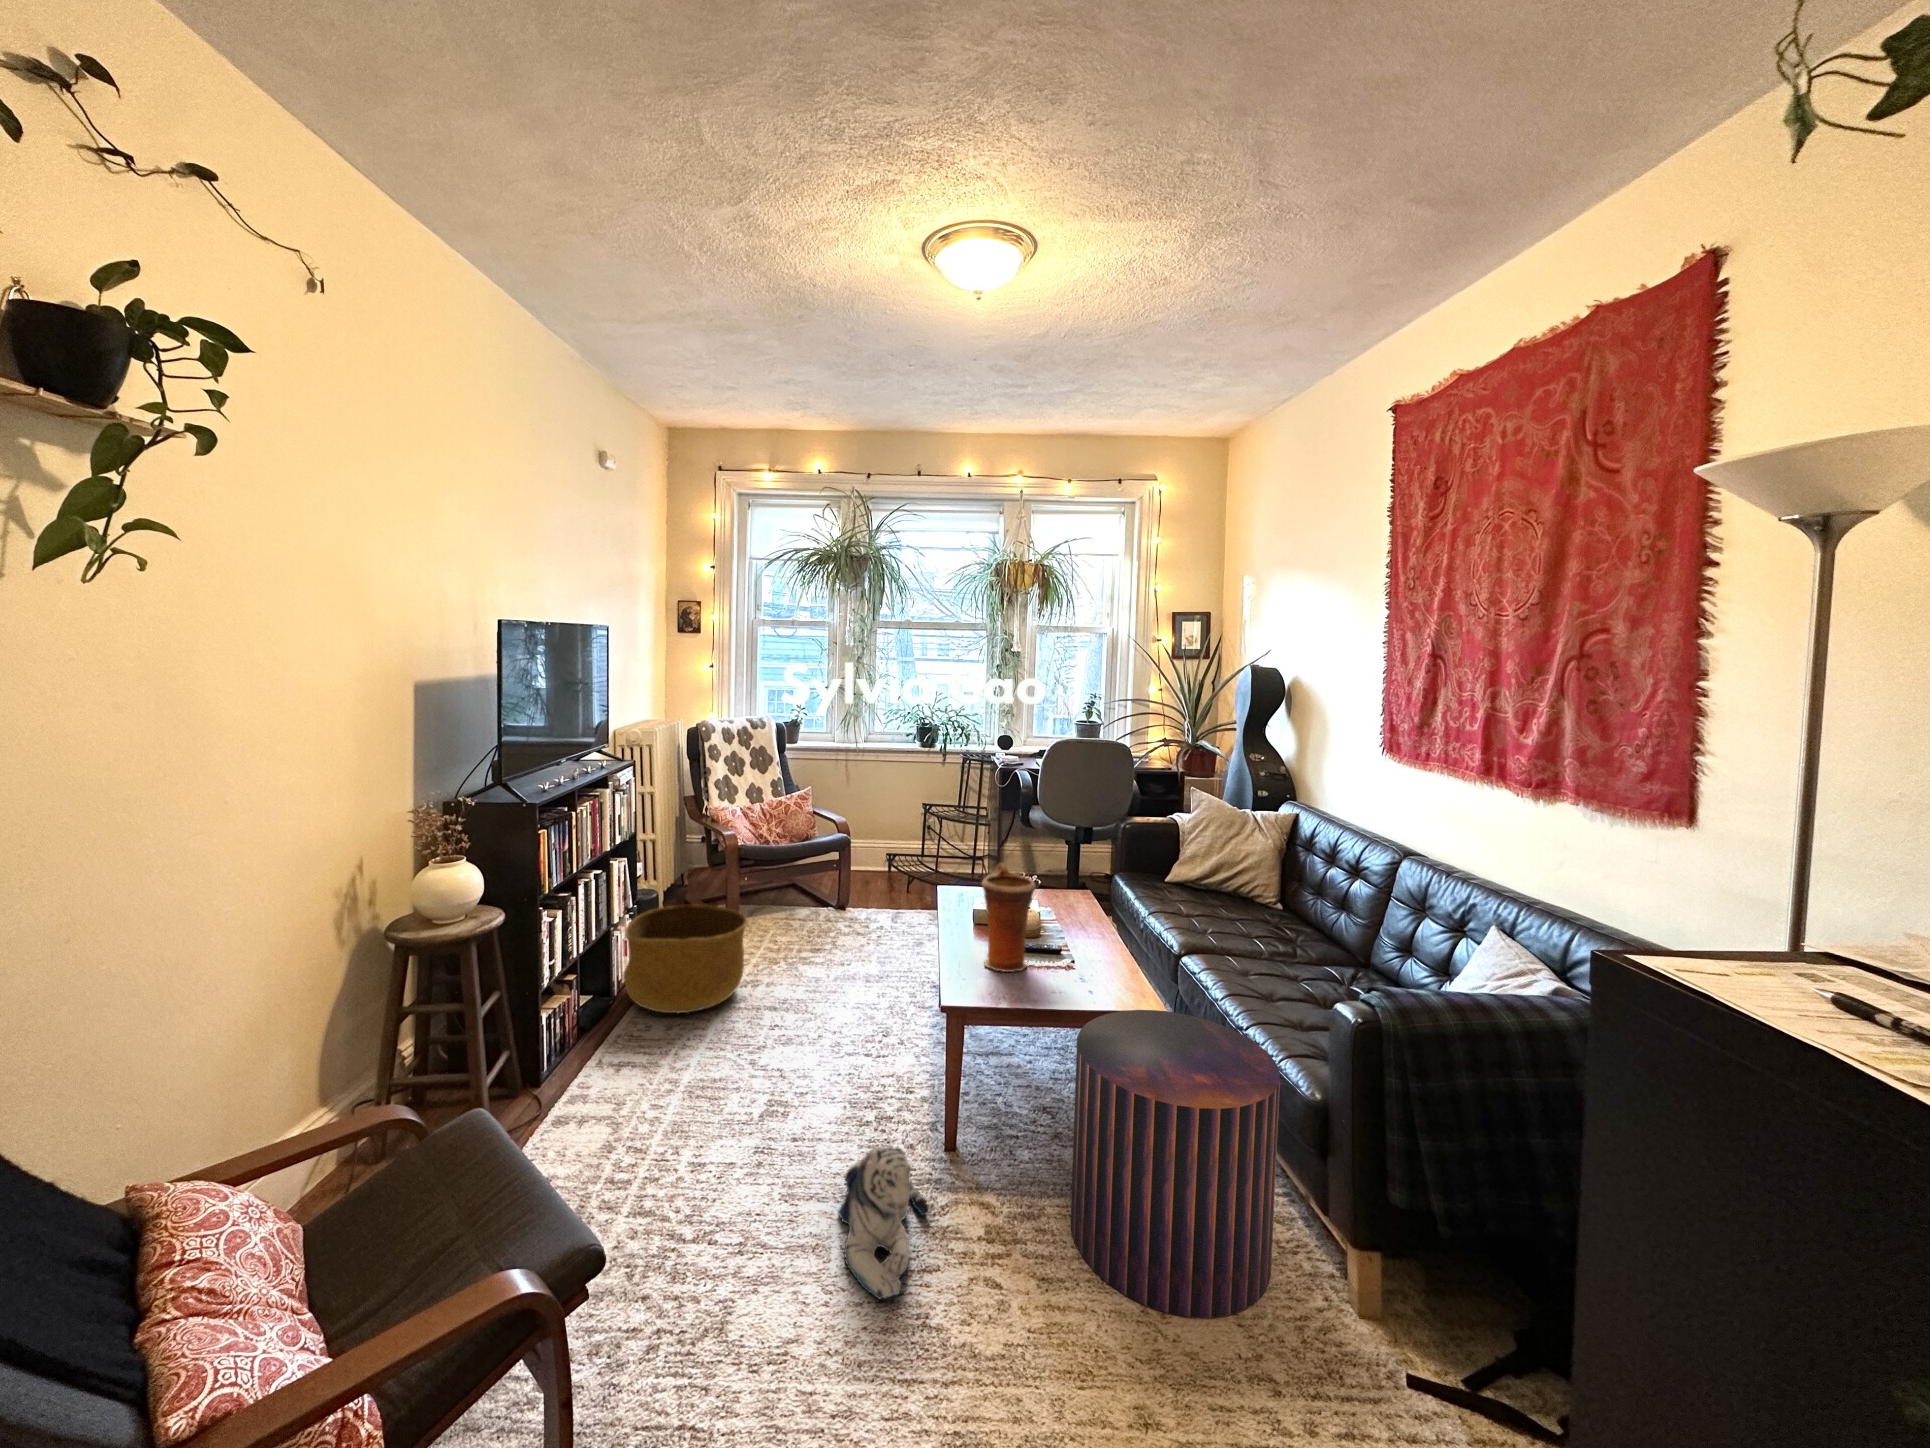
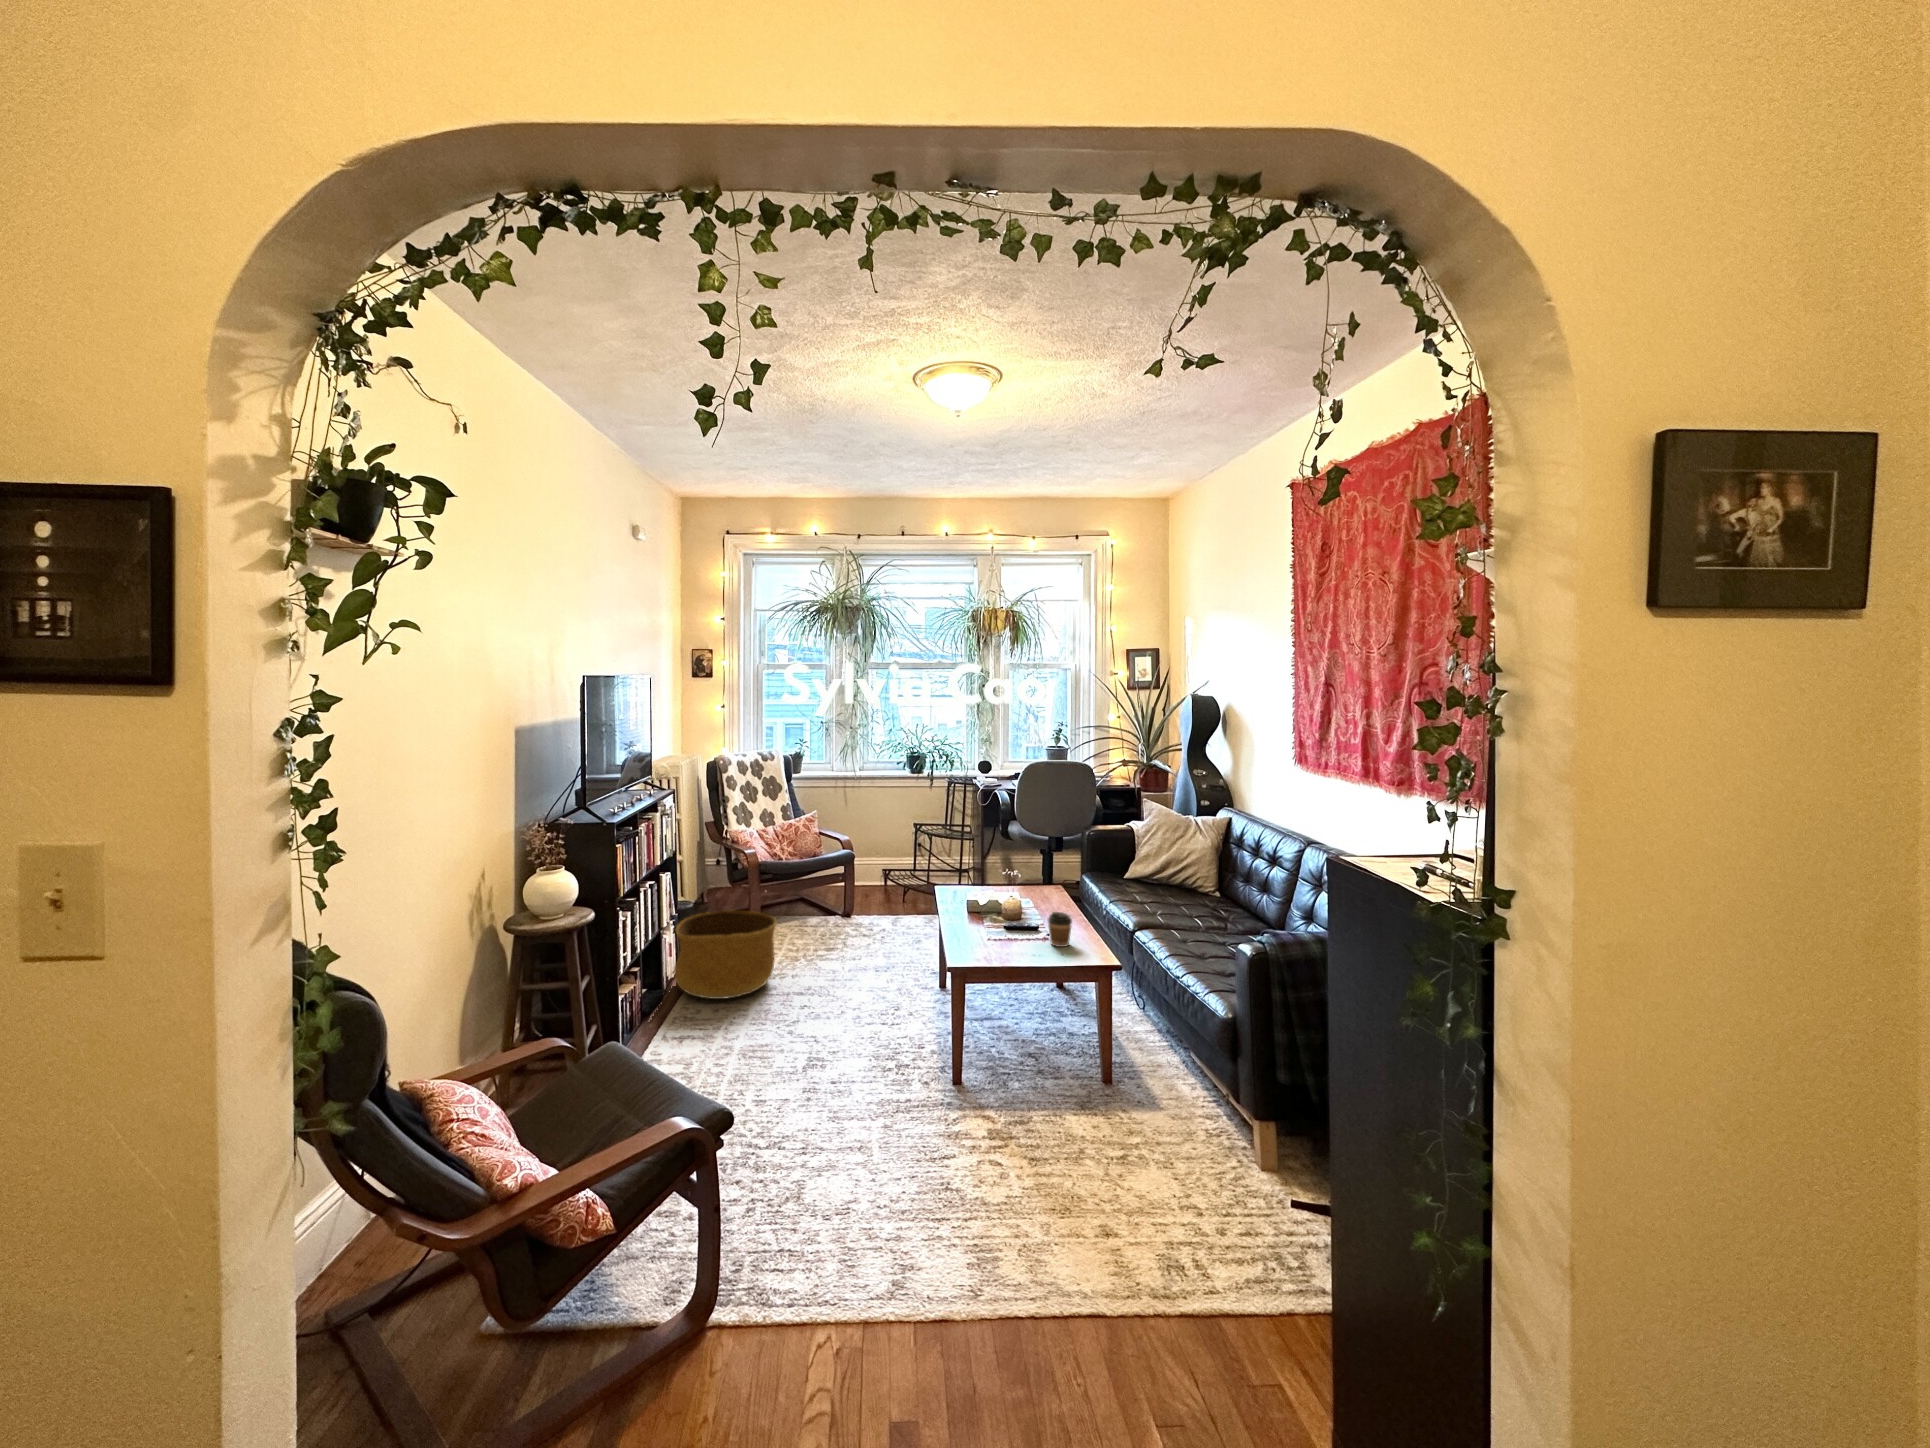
vase: present [982,863,1036,972] -> none [974,859,1022,945]
coffee cup: none [1072,933,1104,978] -> present [1048,912,1072,947]
pouf: present [1071,1010,1280,1318] -> none [1052,964,1201,1176]
plush toy: present [838,1147,929,1299] -> none [875,1069,945,1175]

